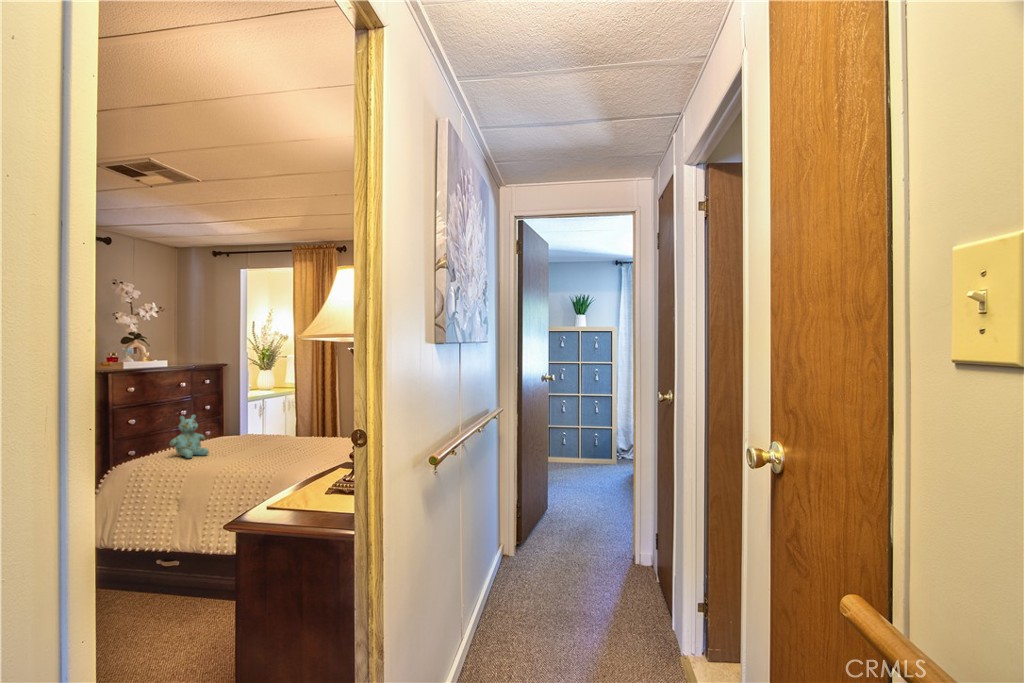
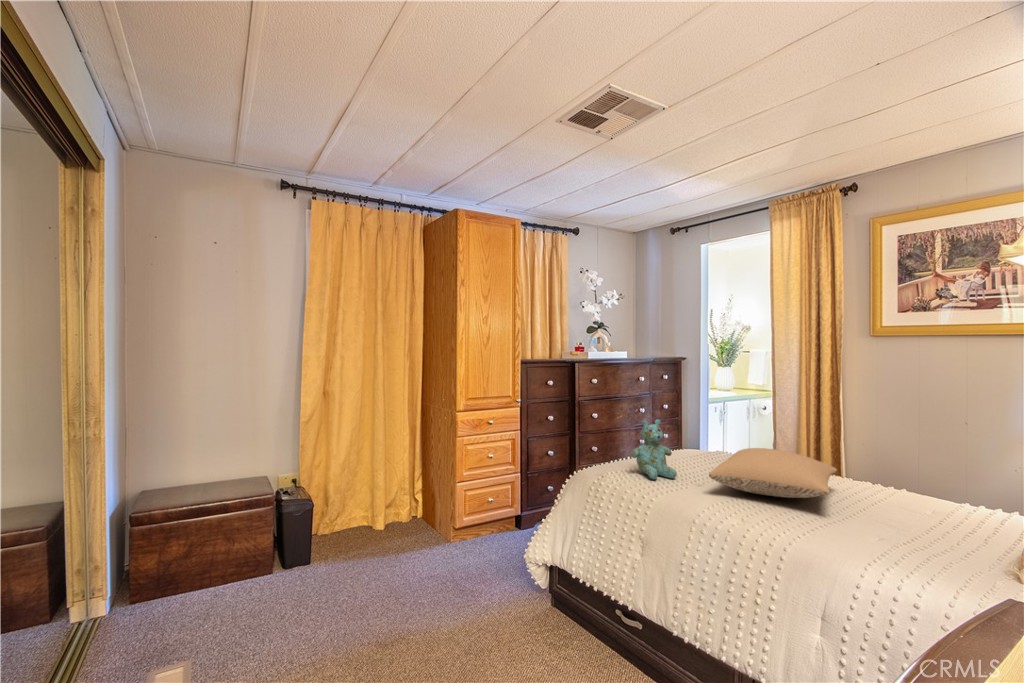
pillow: none [231,424,315,453] -> present [709,448,837,498]

